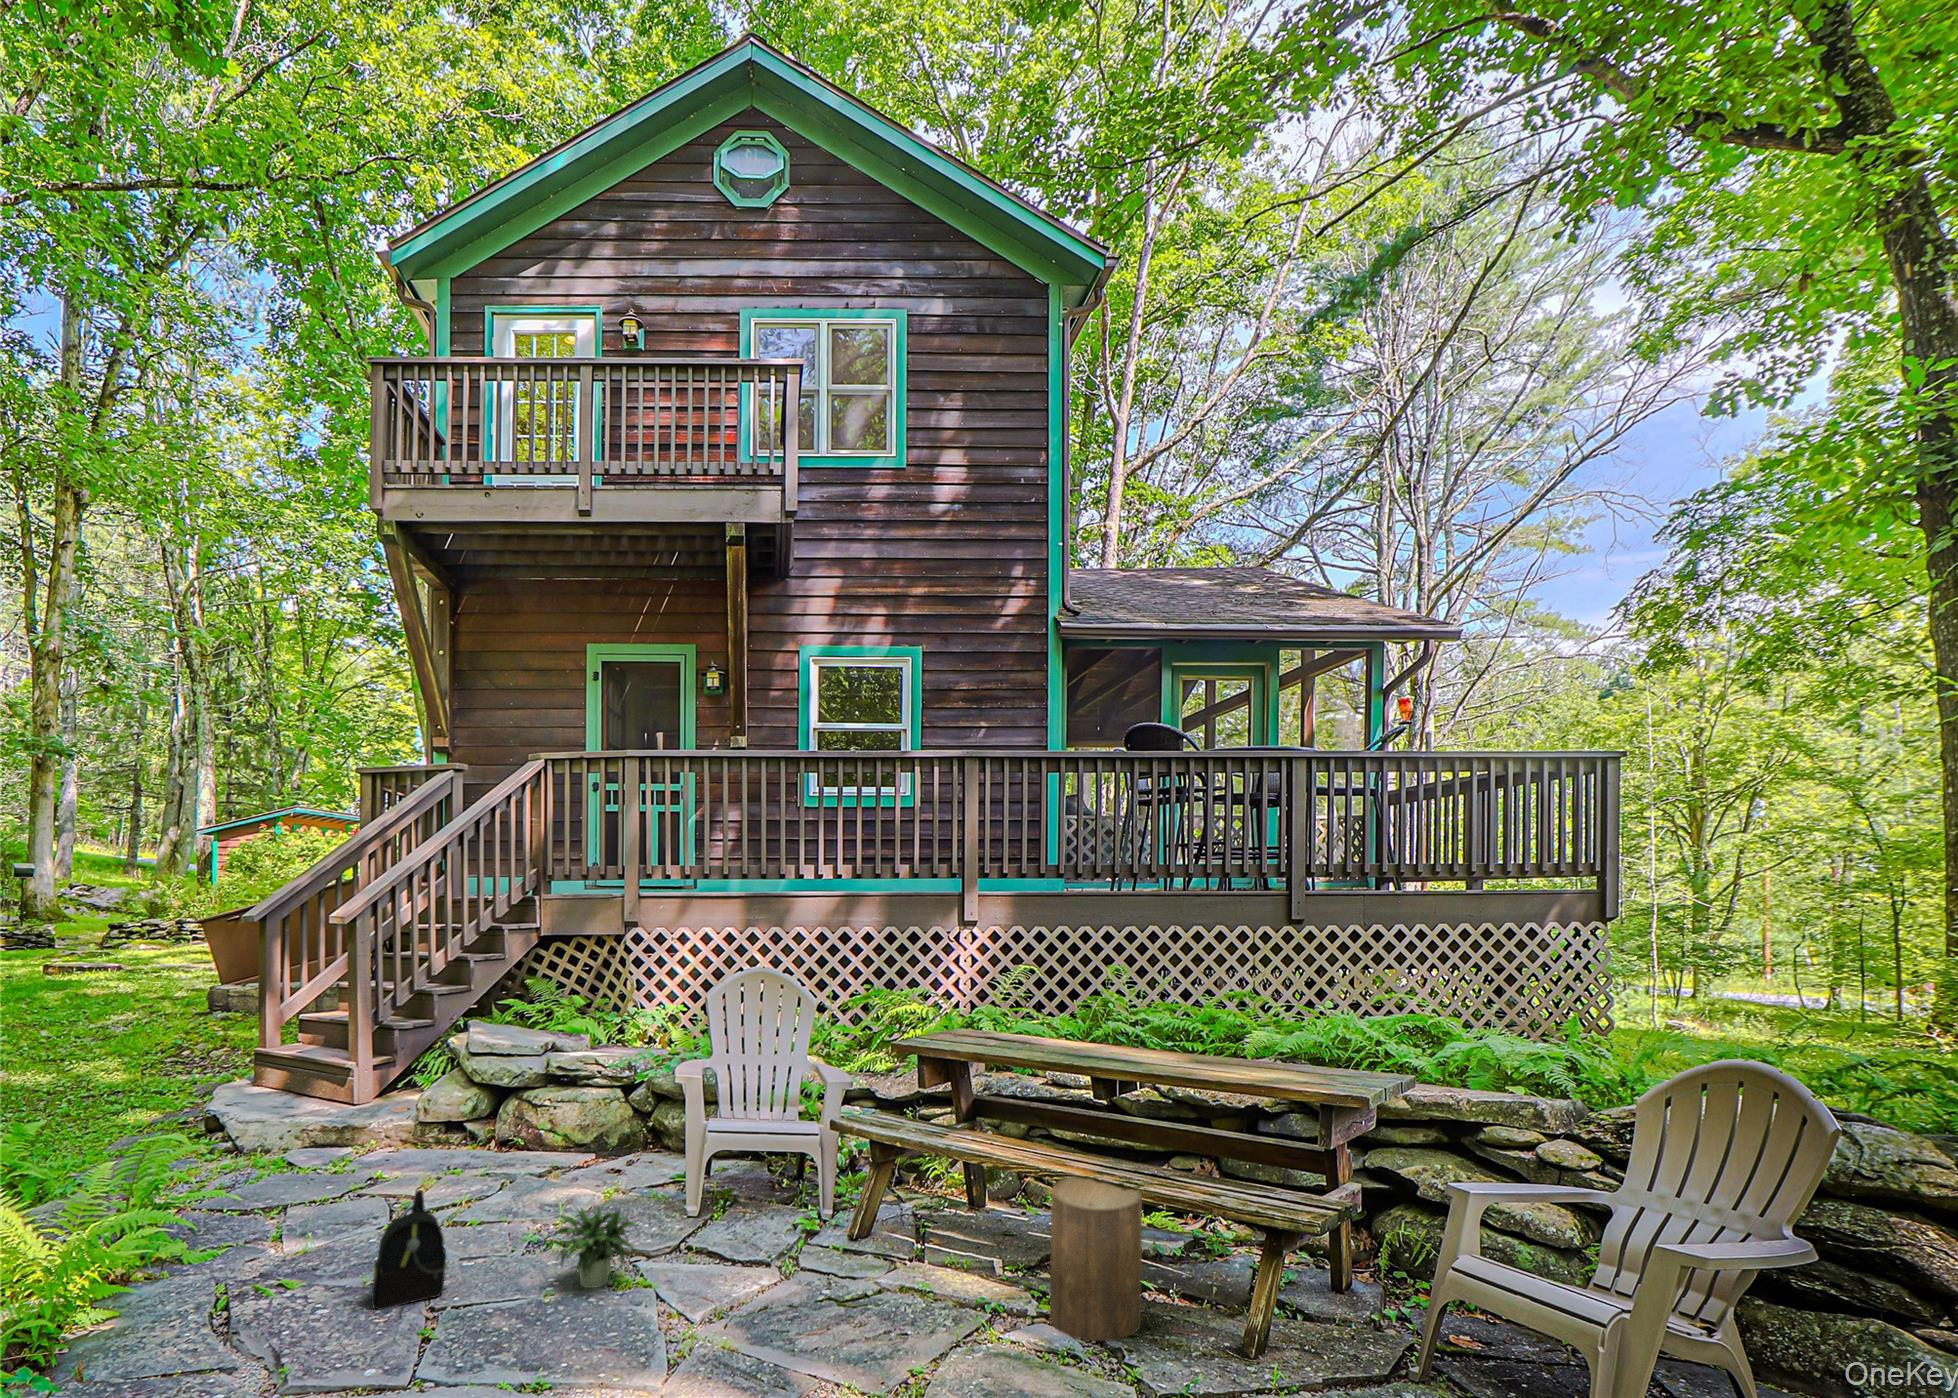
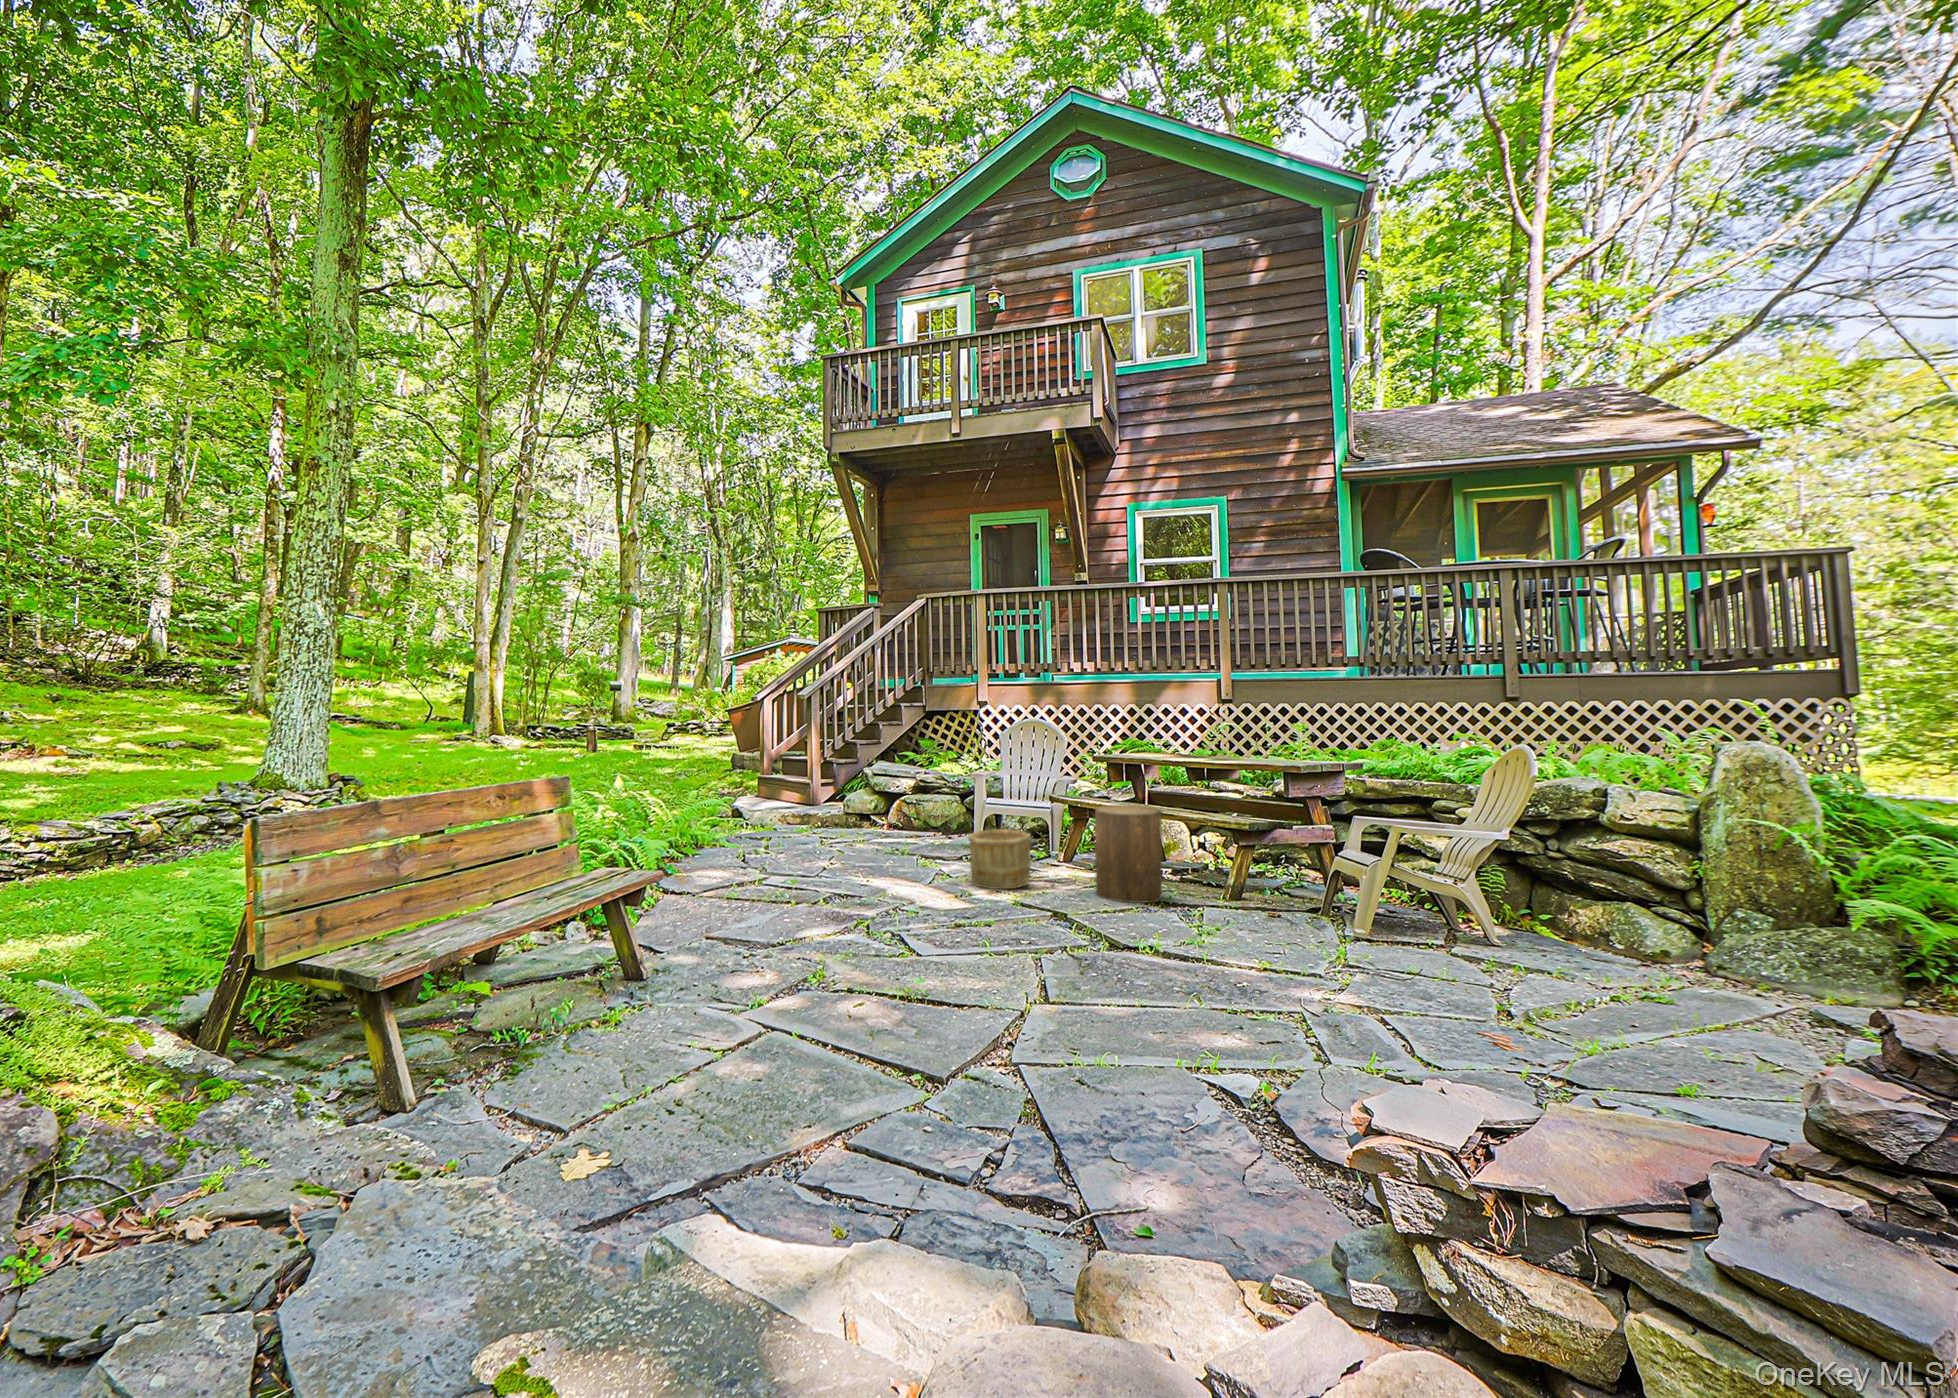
backpack: present [371,1190,448,1310] -> none [755,792,790,847]
potted plant: present [531,1207,636,1288] -> none [833,809,885,854]
wooden bucket: none [860,1236,961,1359] -> present [968,829,1031,889]

